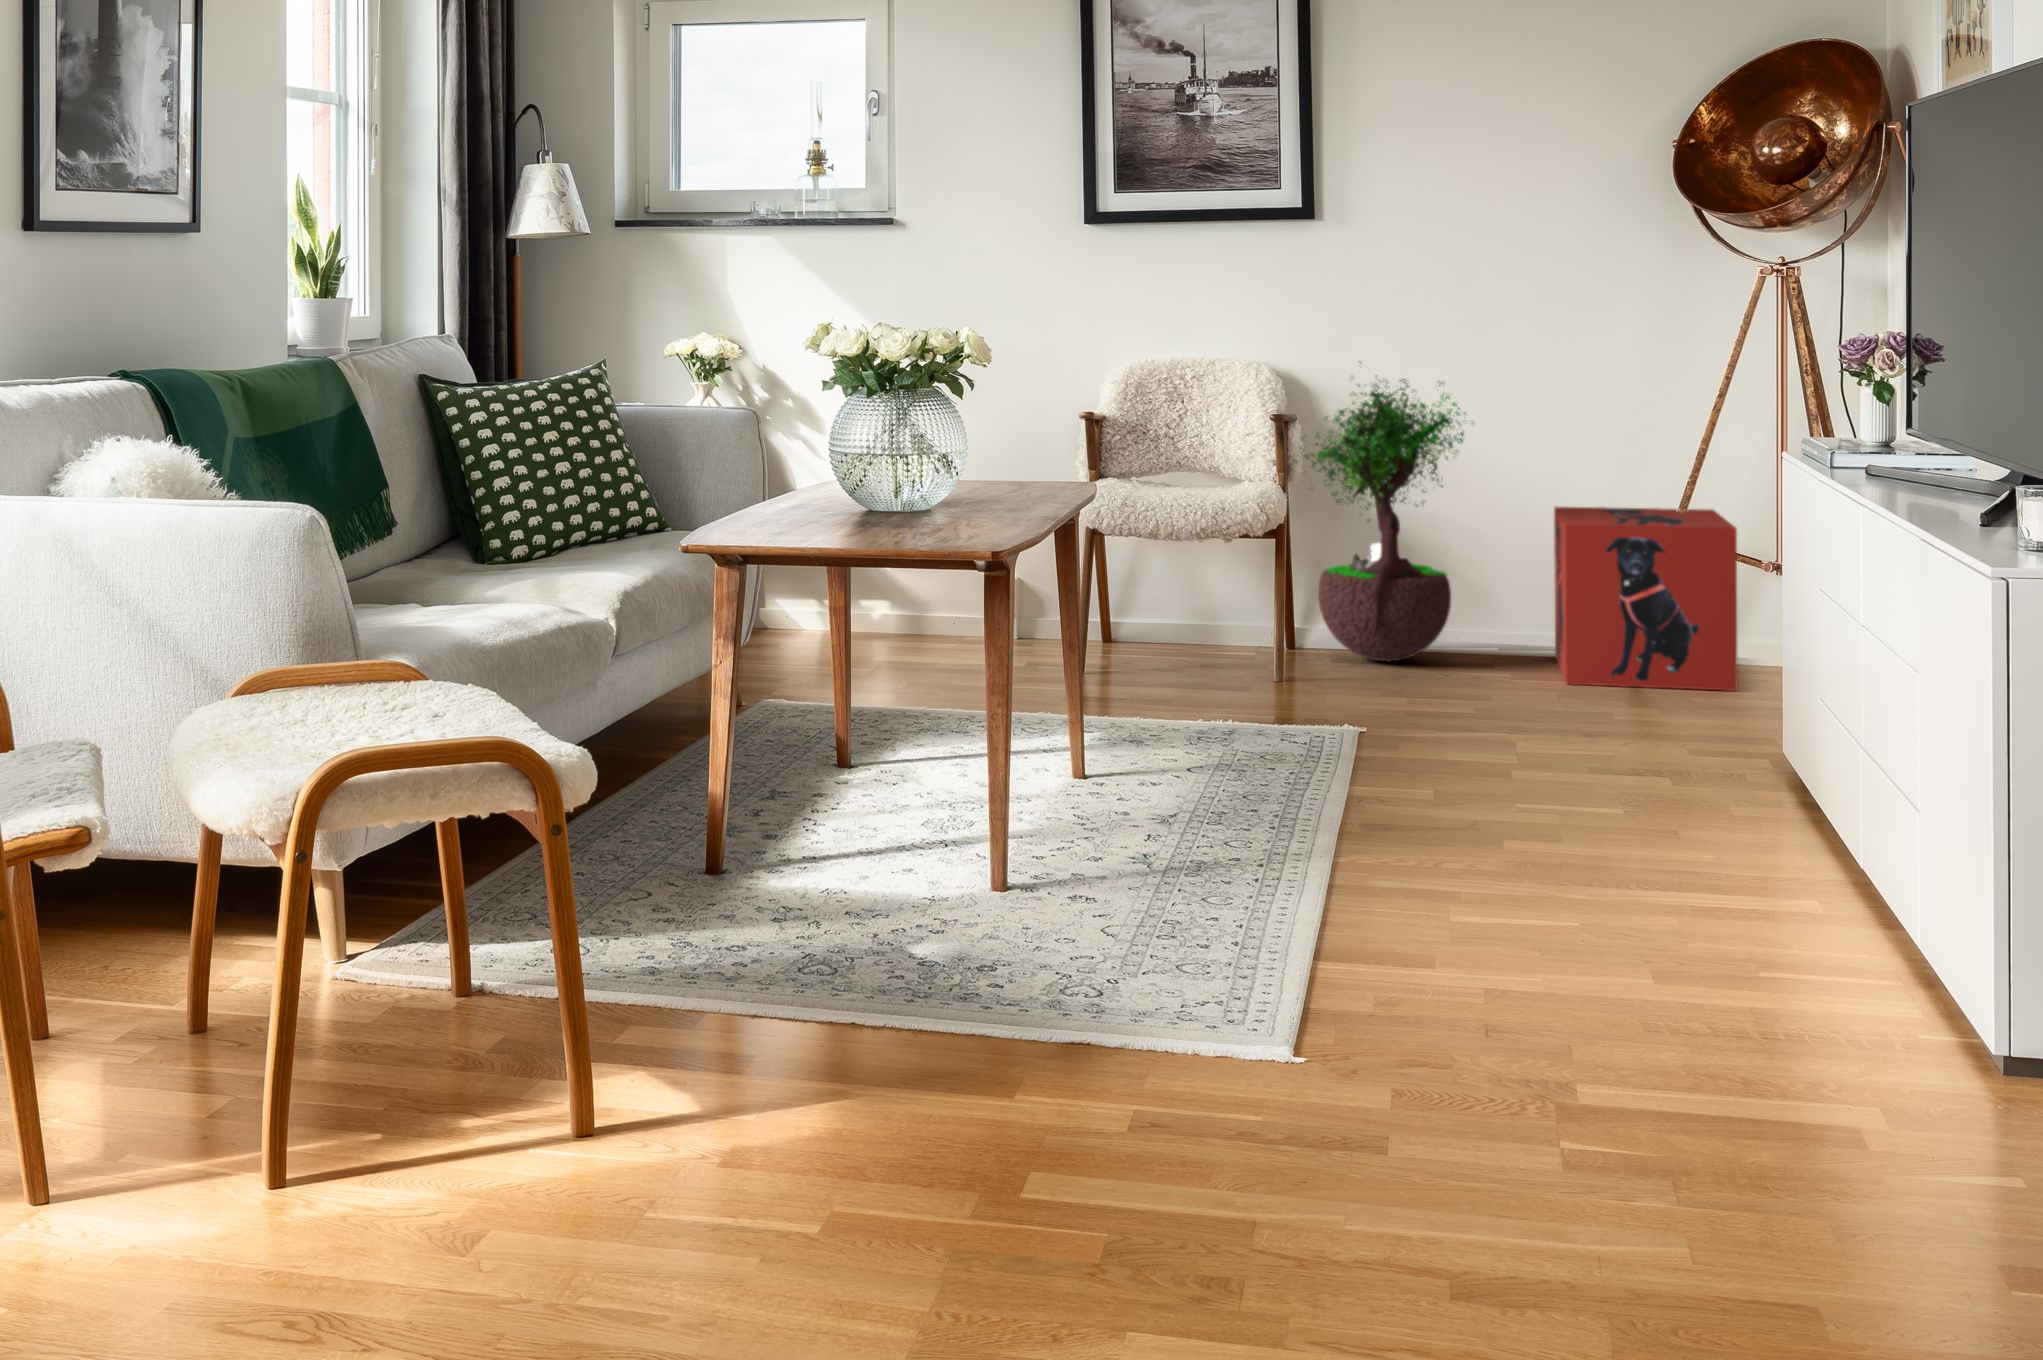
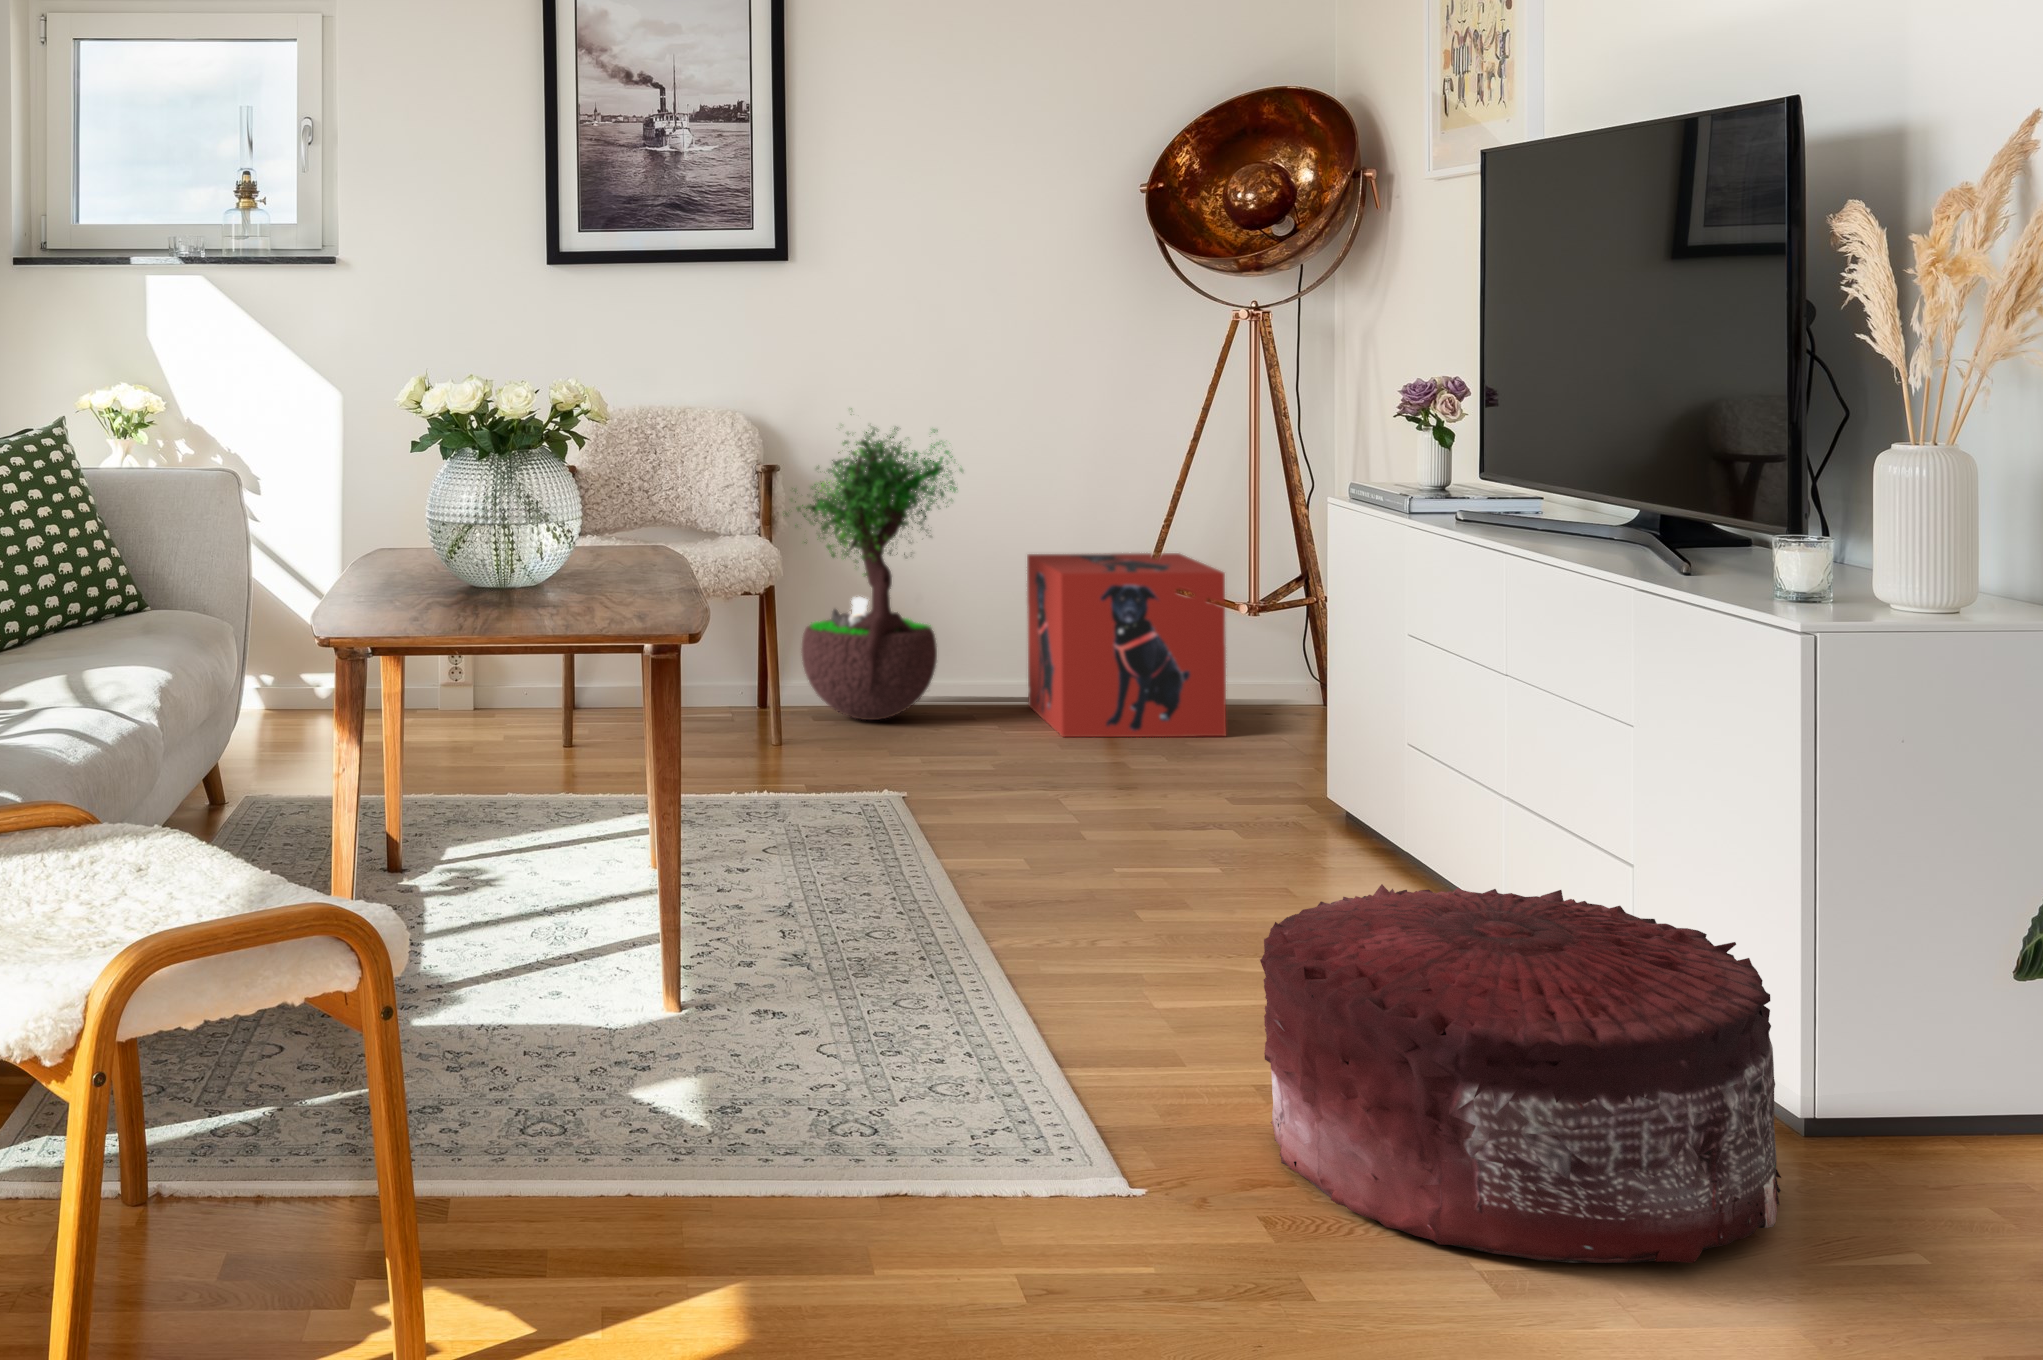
pouf: none [1447,798,1939,1139] -> present [1260,884,1781,1263]

